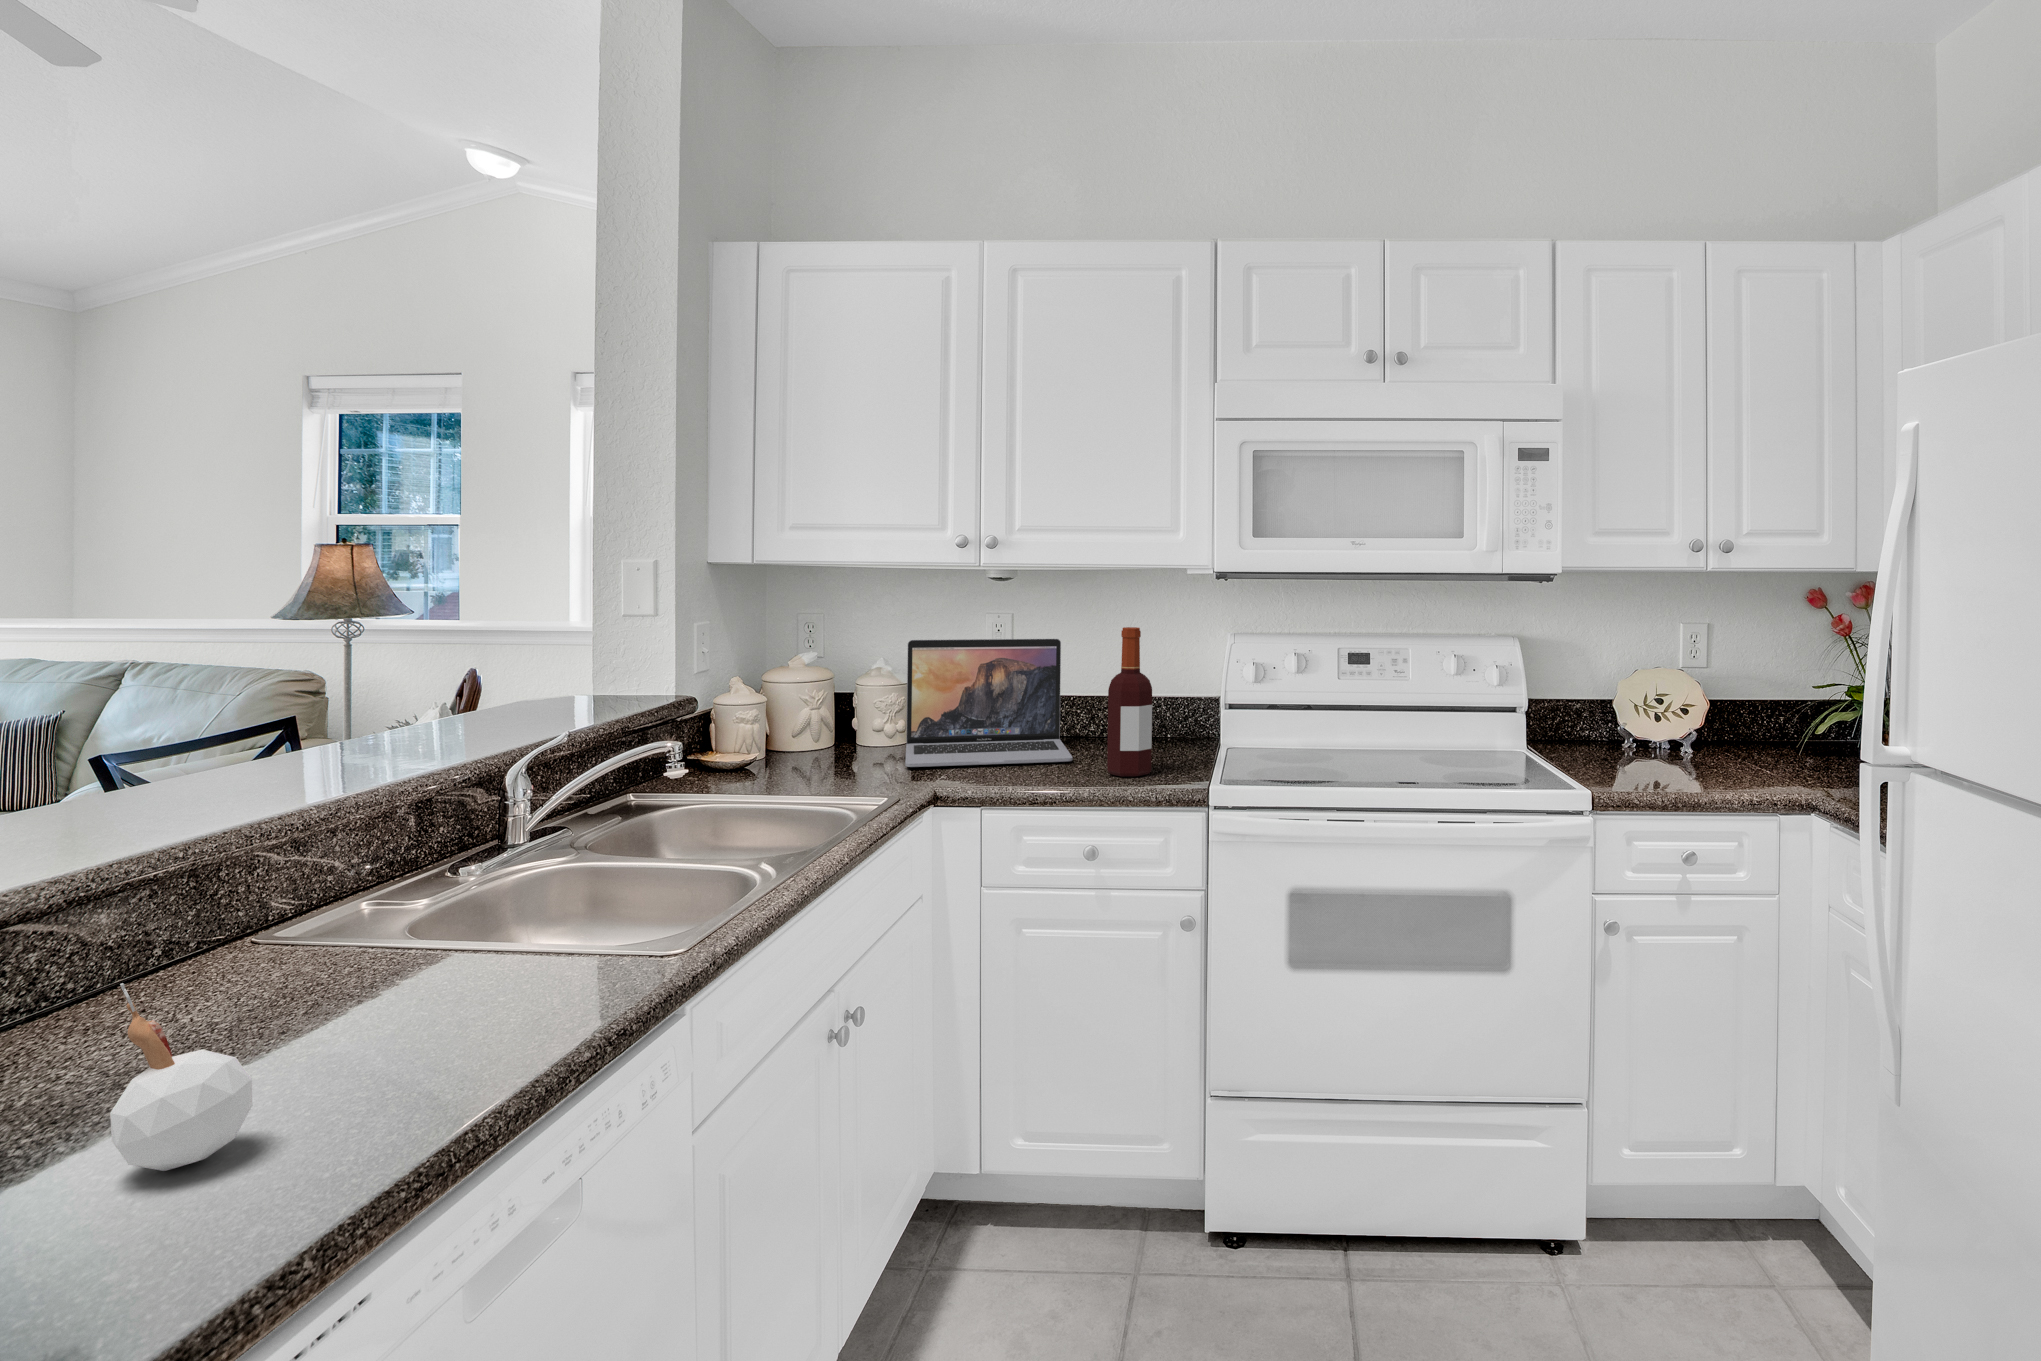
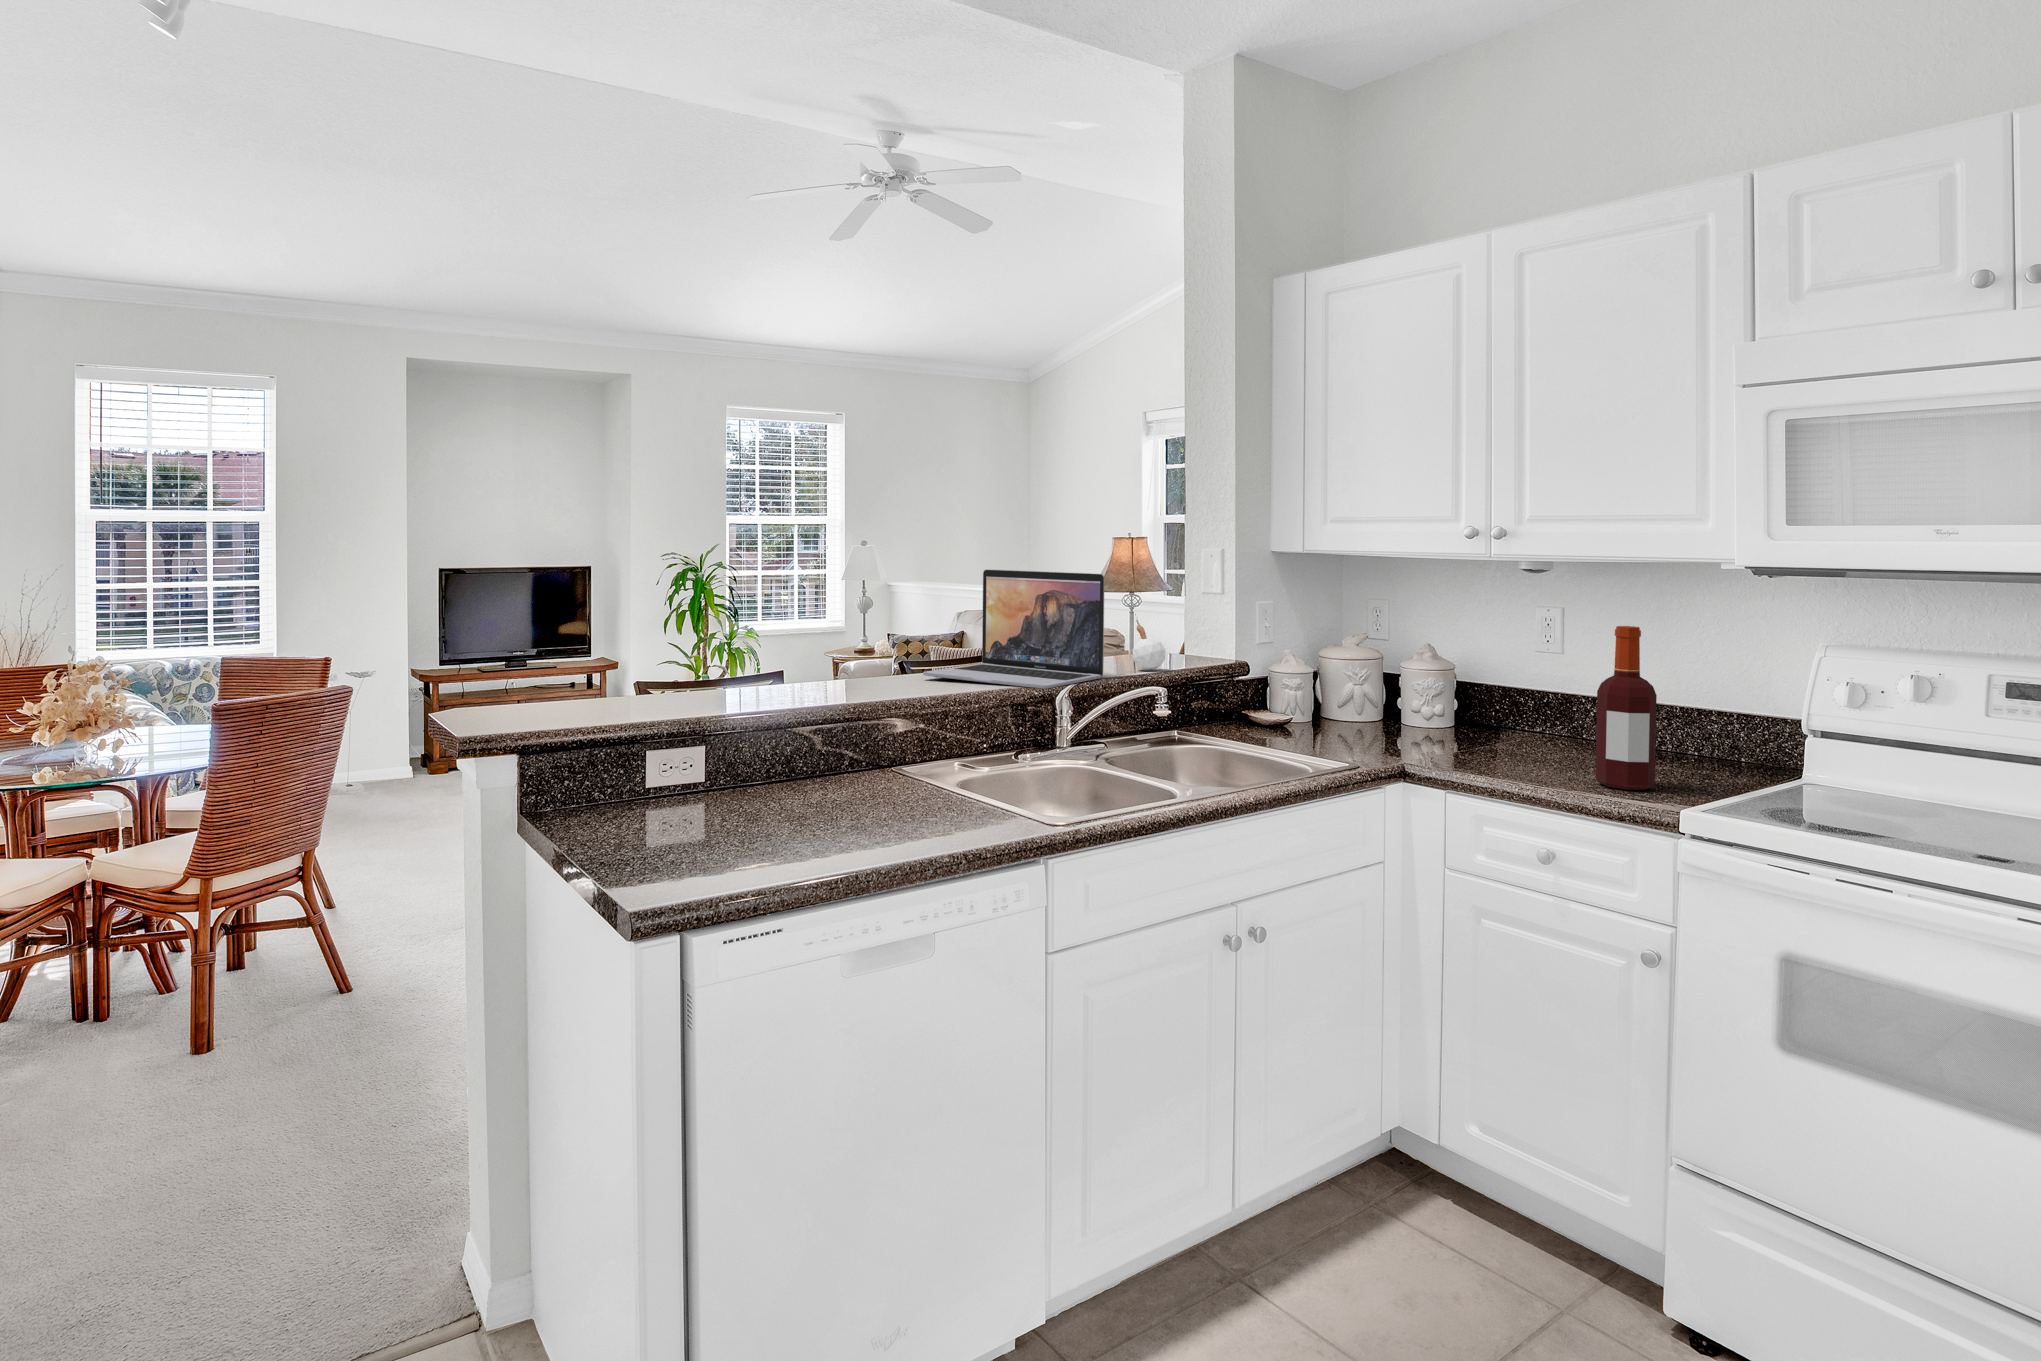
laptop: present [905,639,1073,767] -> present [923,570,1105,689]
candle: present [110,983,252,1171] -> present [1133,614,1165,670]

